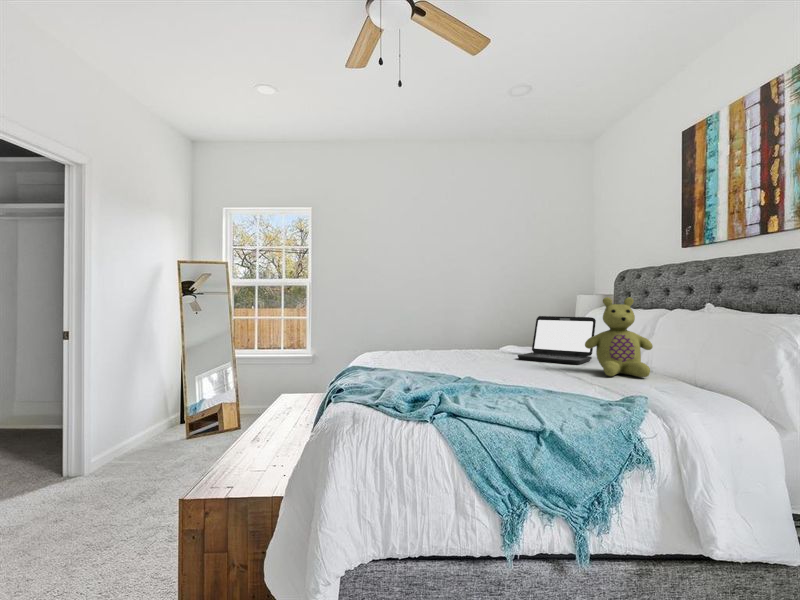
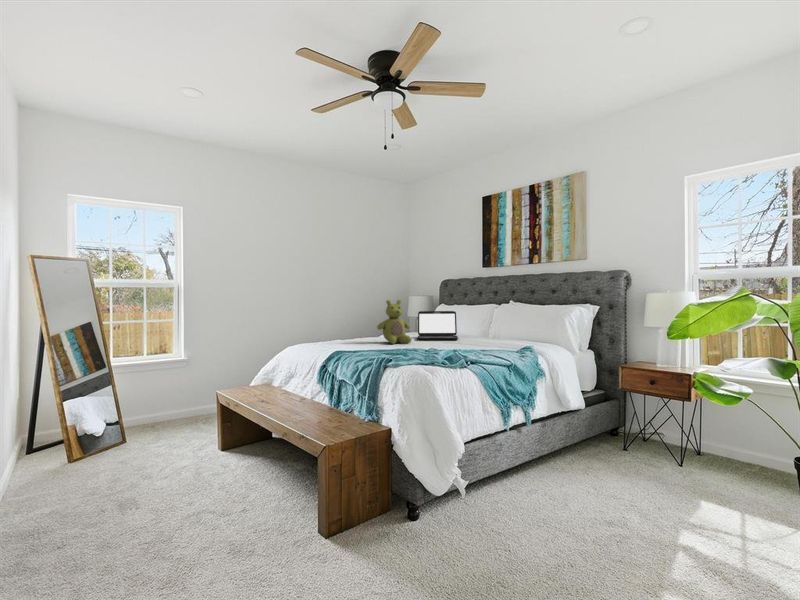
stuffed bear: present [585,297,653,377] -> present [377,300,411,344]

